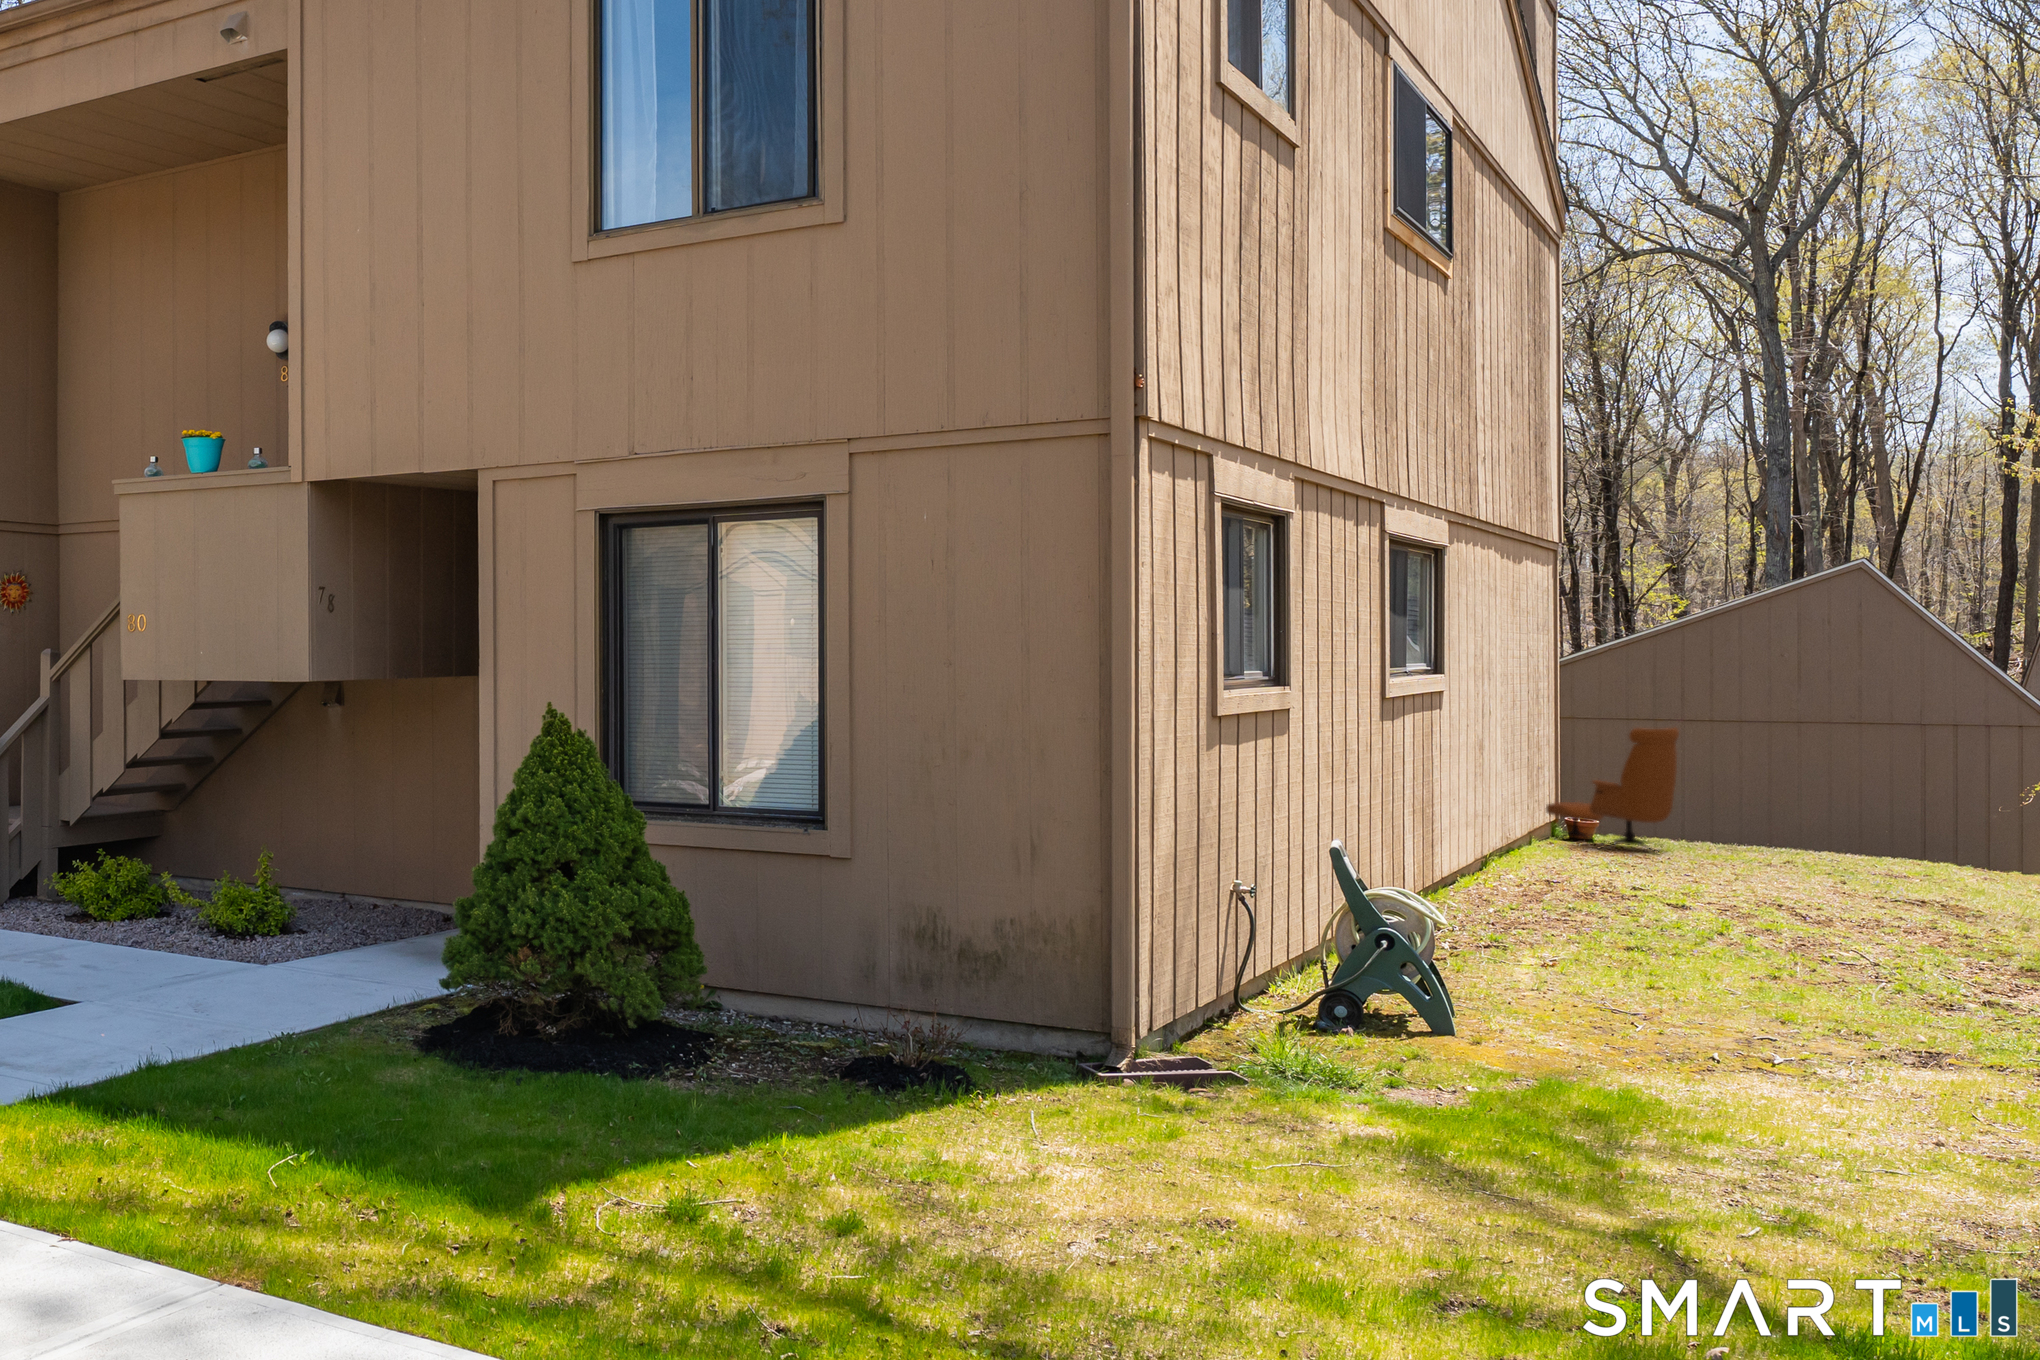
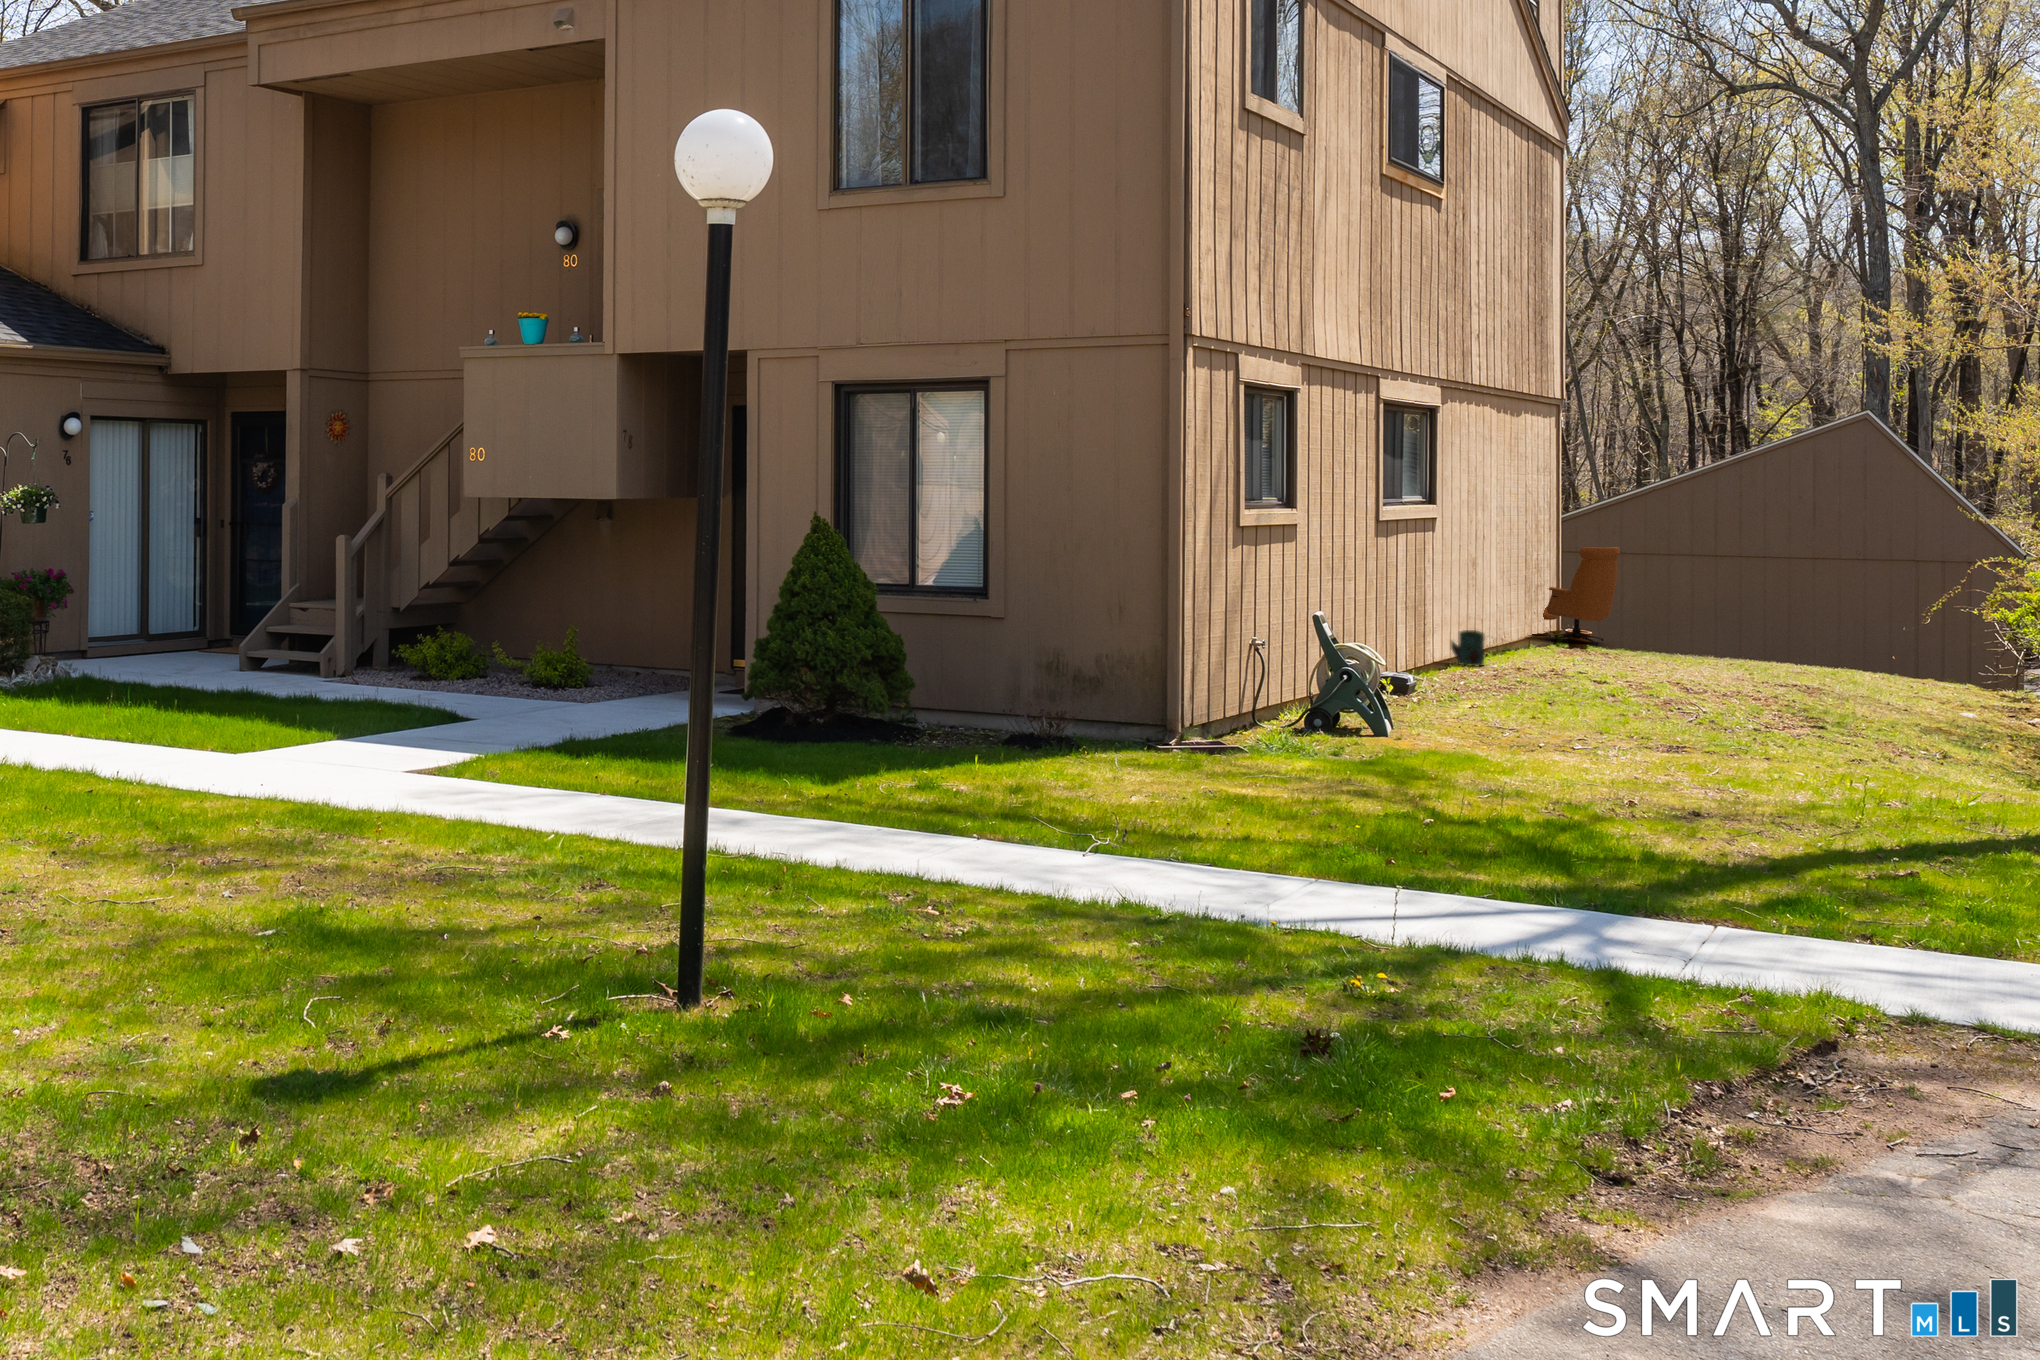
watering can: none [1464,835,1546,892] -> present [1451,630,1485,666]

